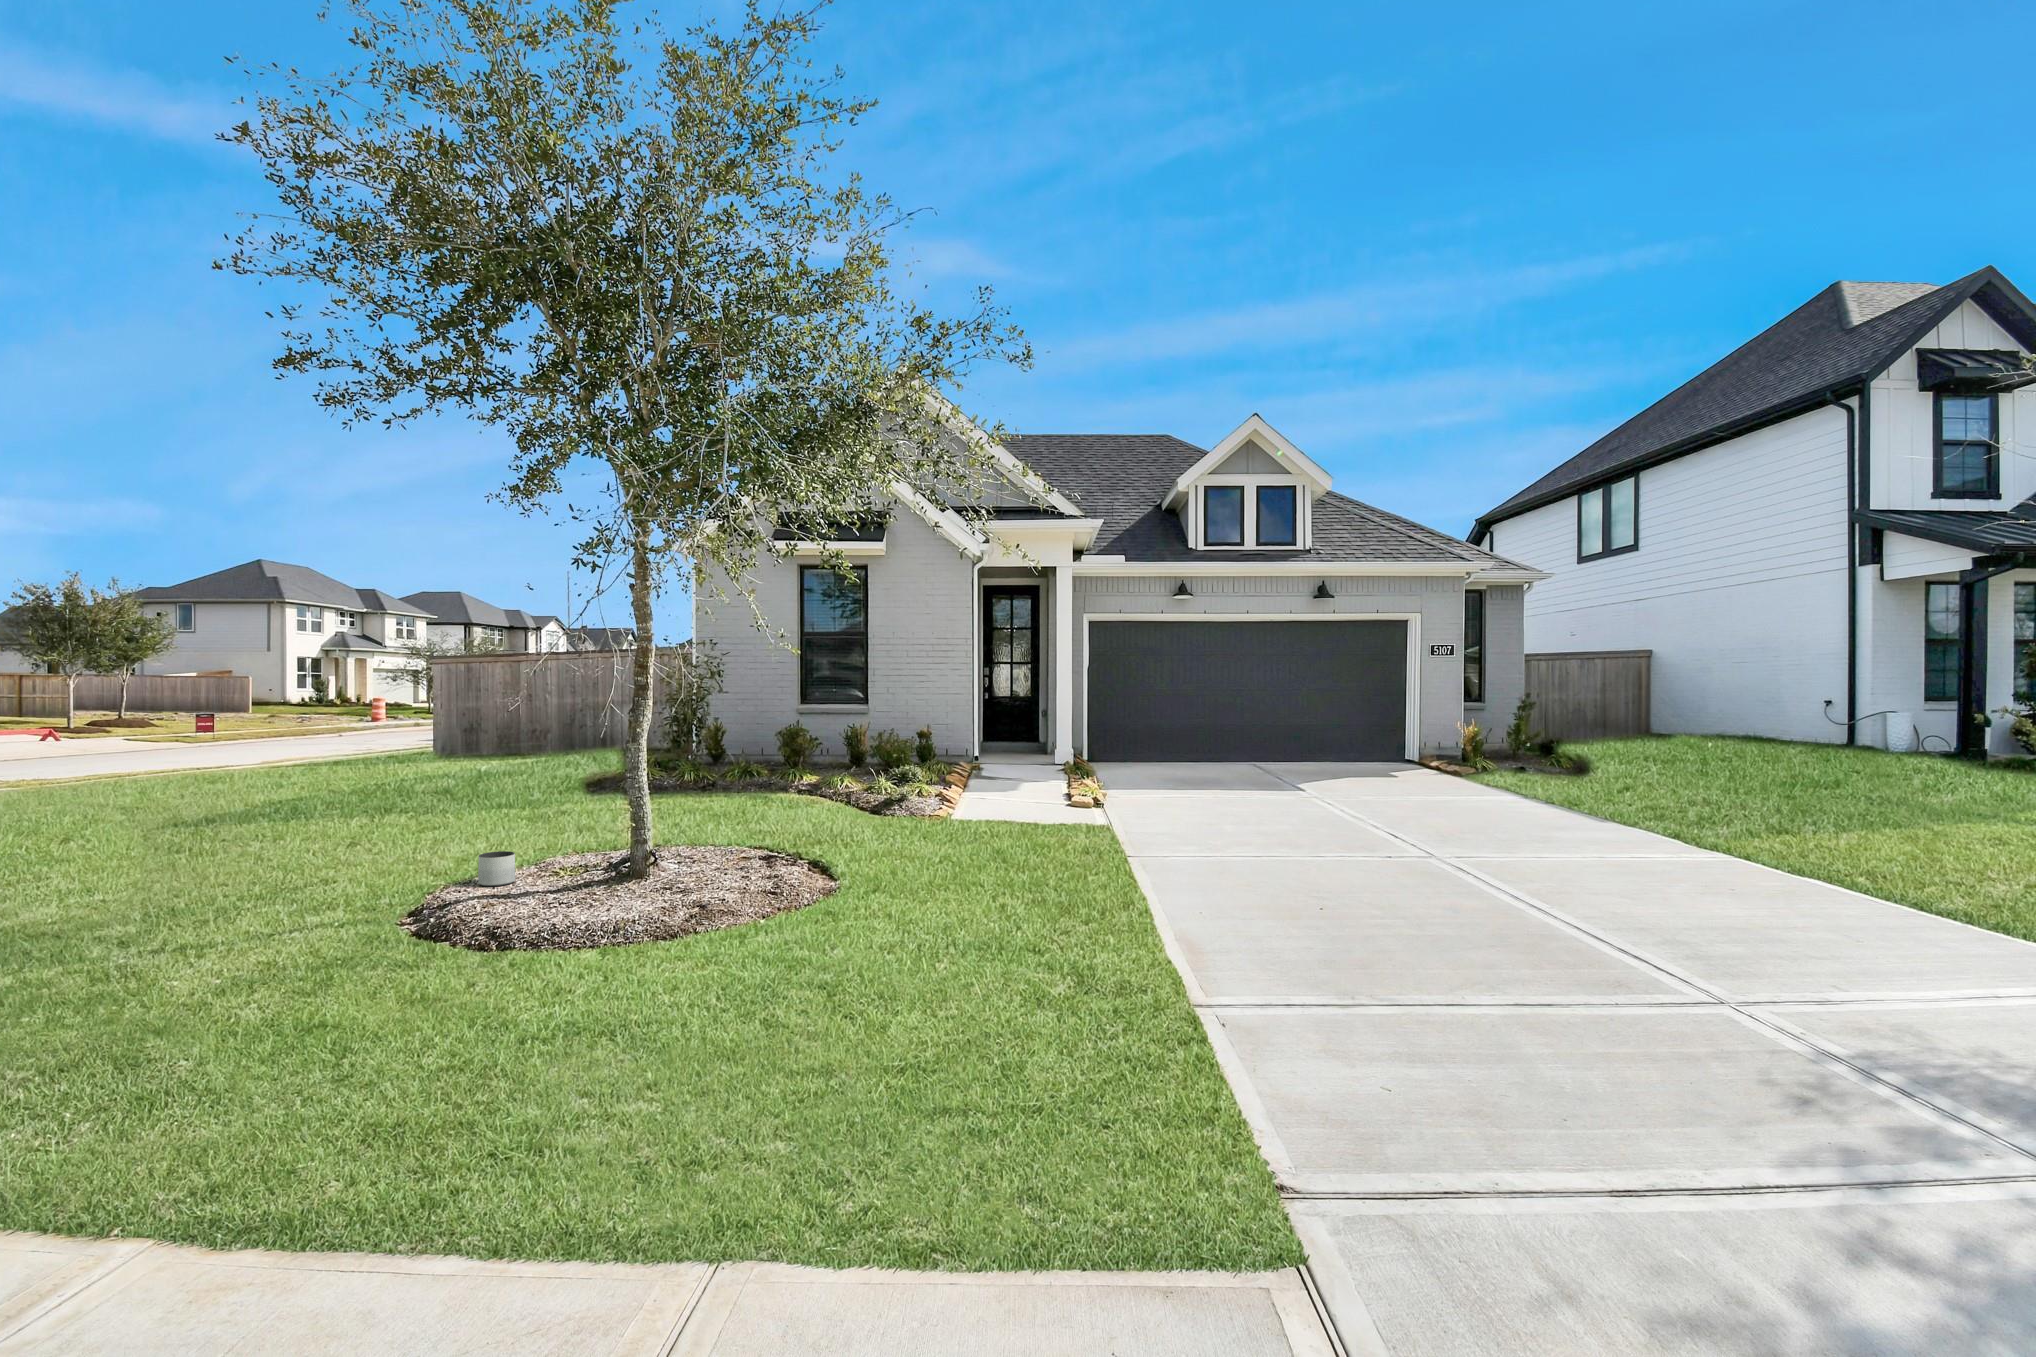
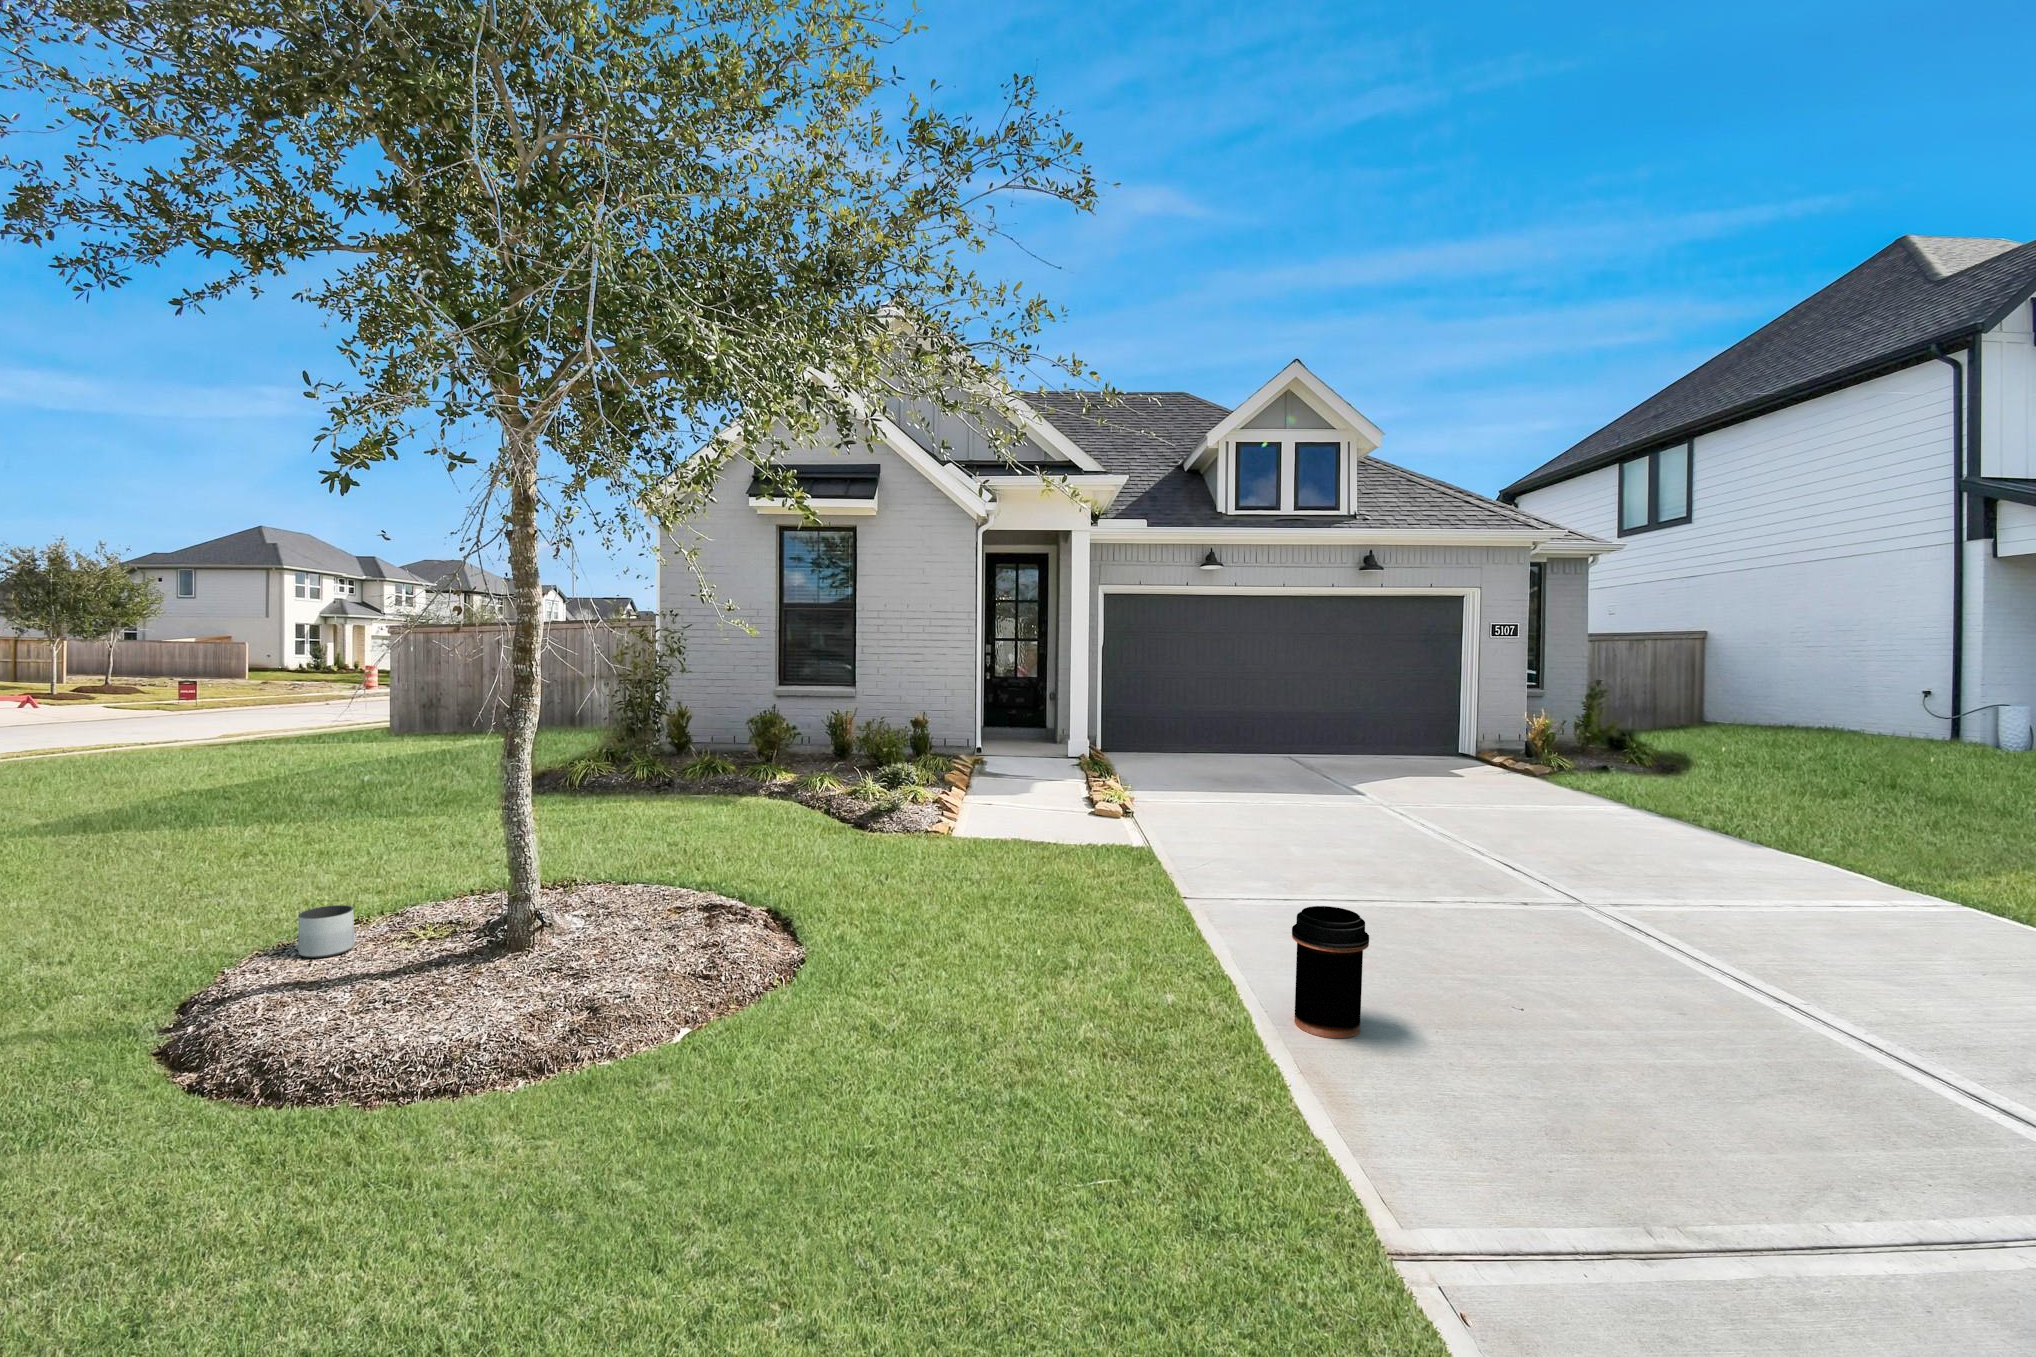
trash can: none [1187,839,1239,927] -> present [1292,906,1369,1038]

